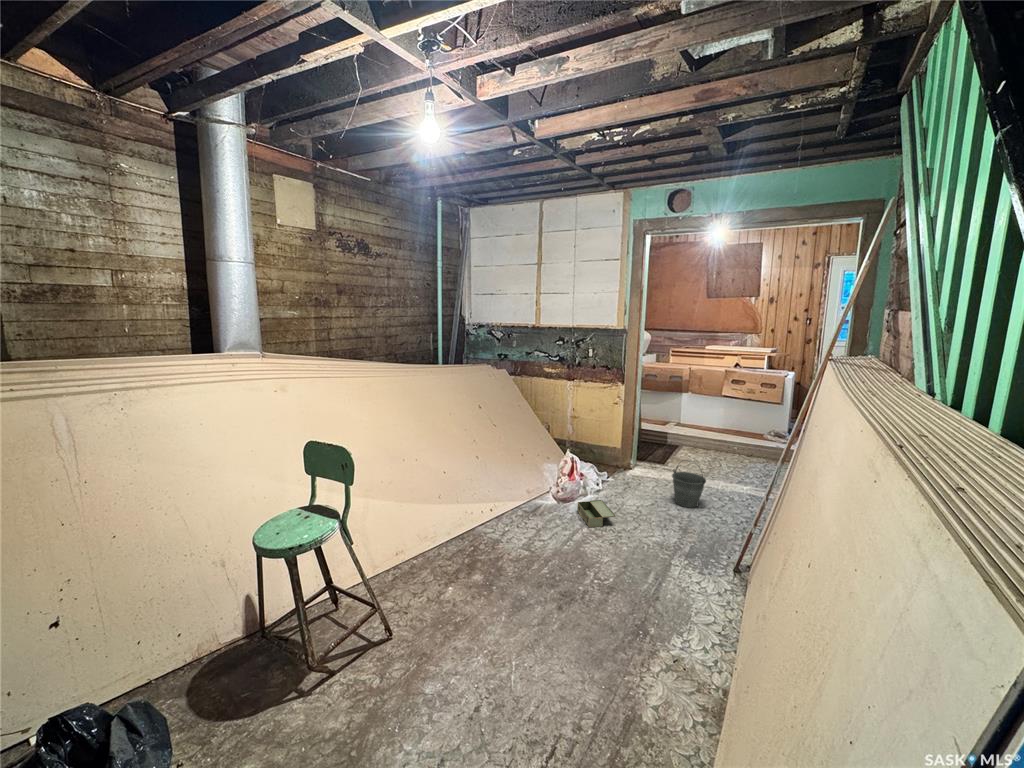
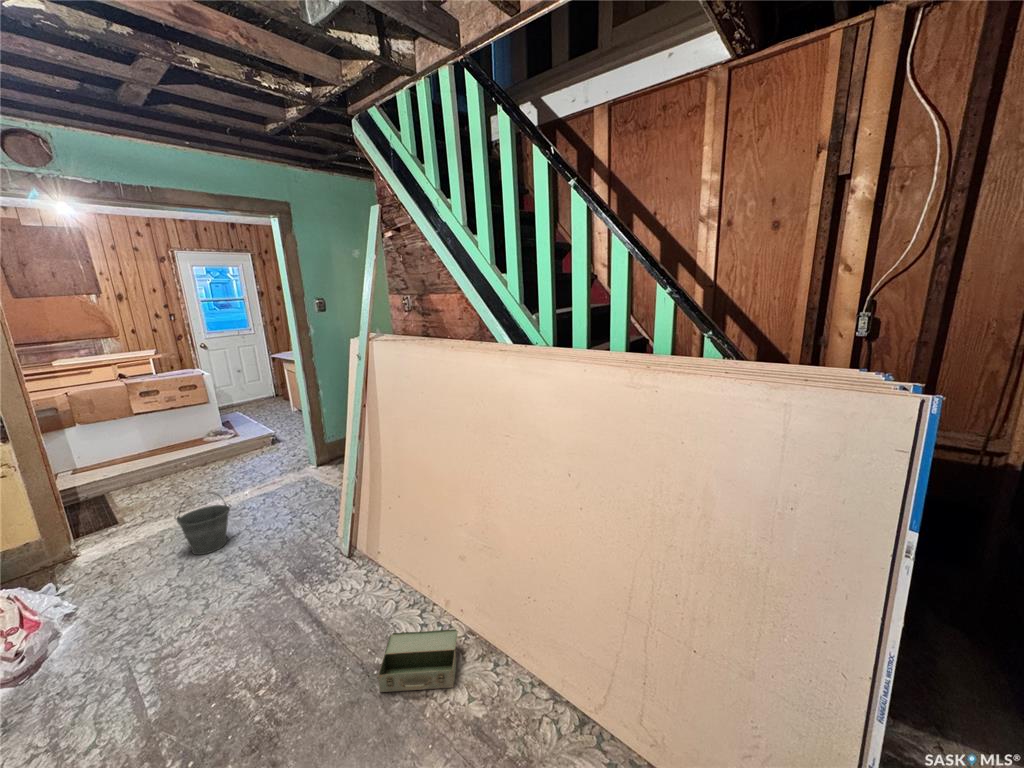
toolbox: present [577,500,615,527] -> present [378,629,458,692]

